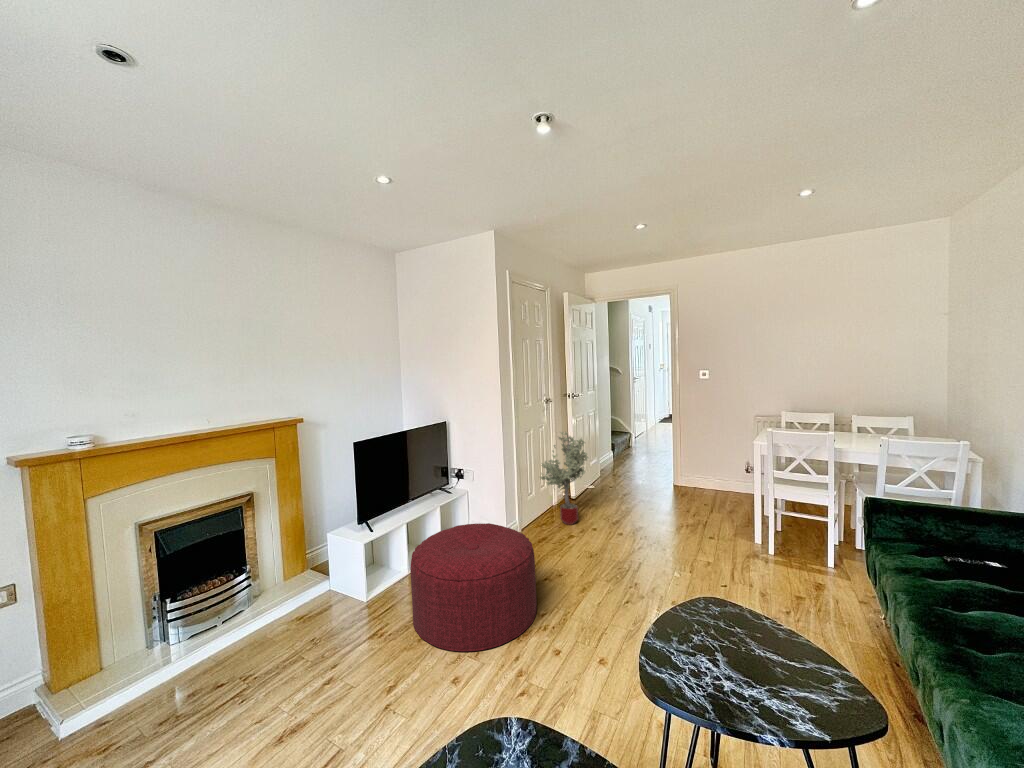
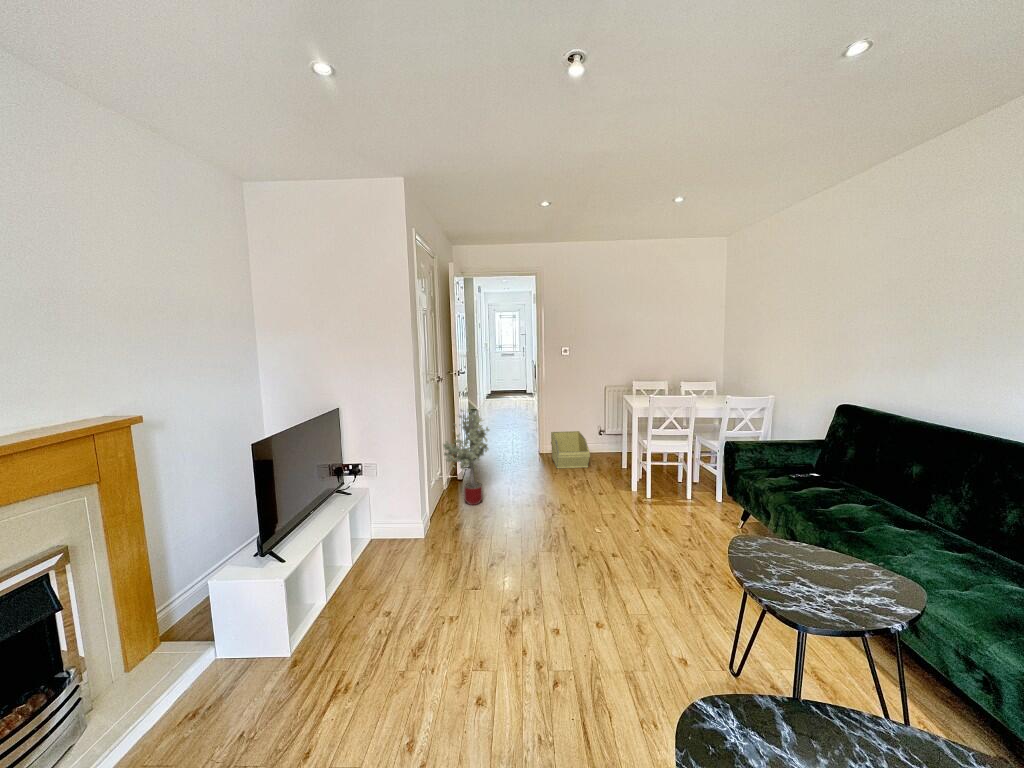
storage bin: none [678,464,719,508] -> present [551,431,590,468]
ottoman: present [410,523,537,652] -> none [365,518,514,674]

